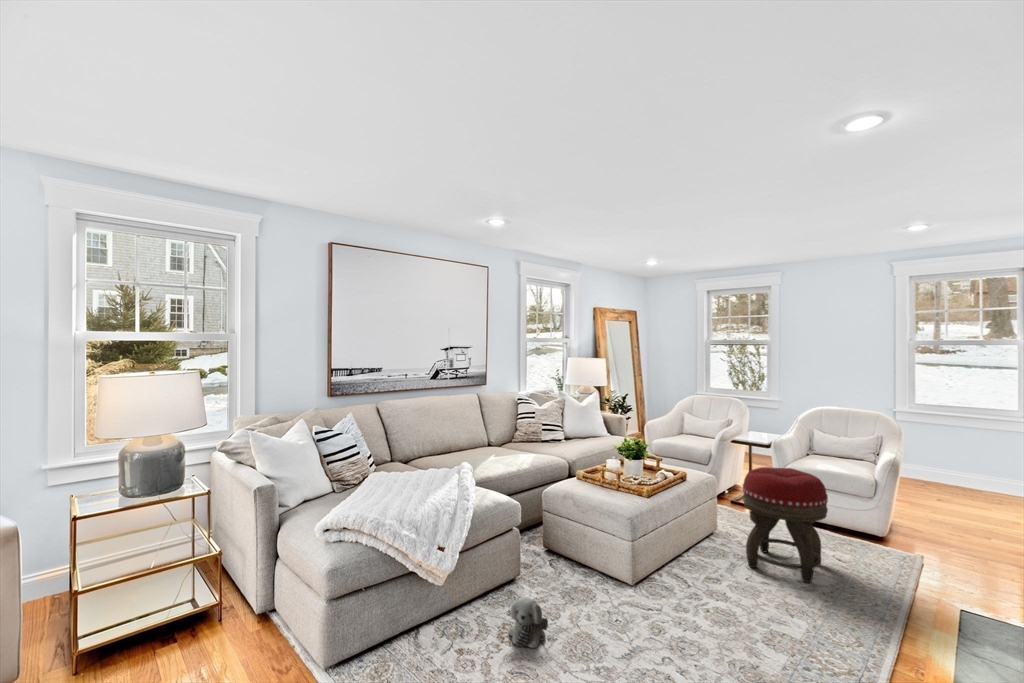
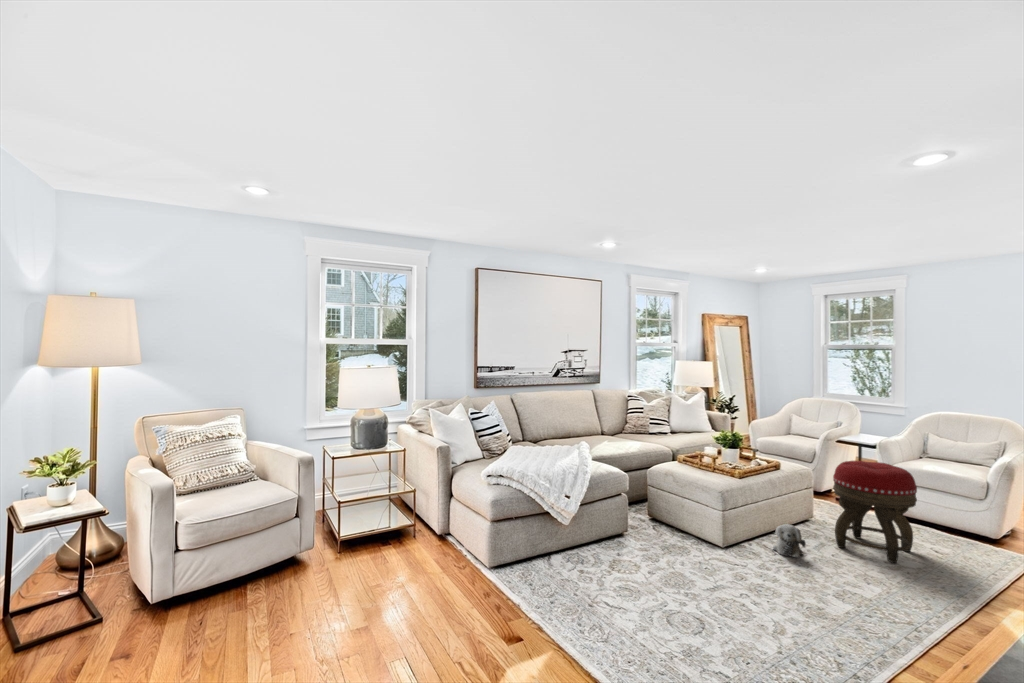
plush toy: present [509,598,548,648] -> present [773,524,806,558]

